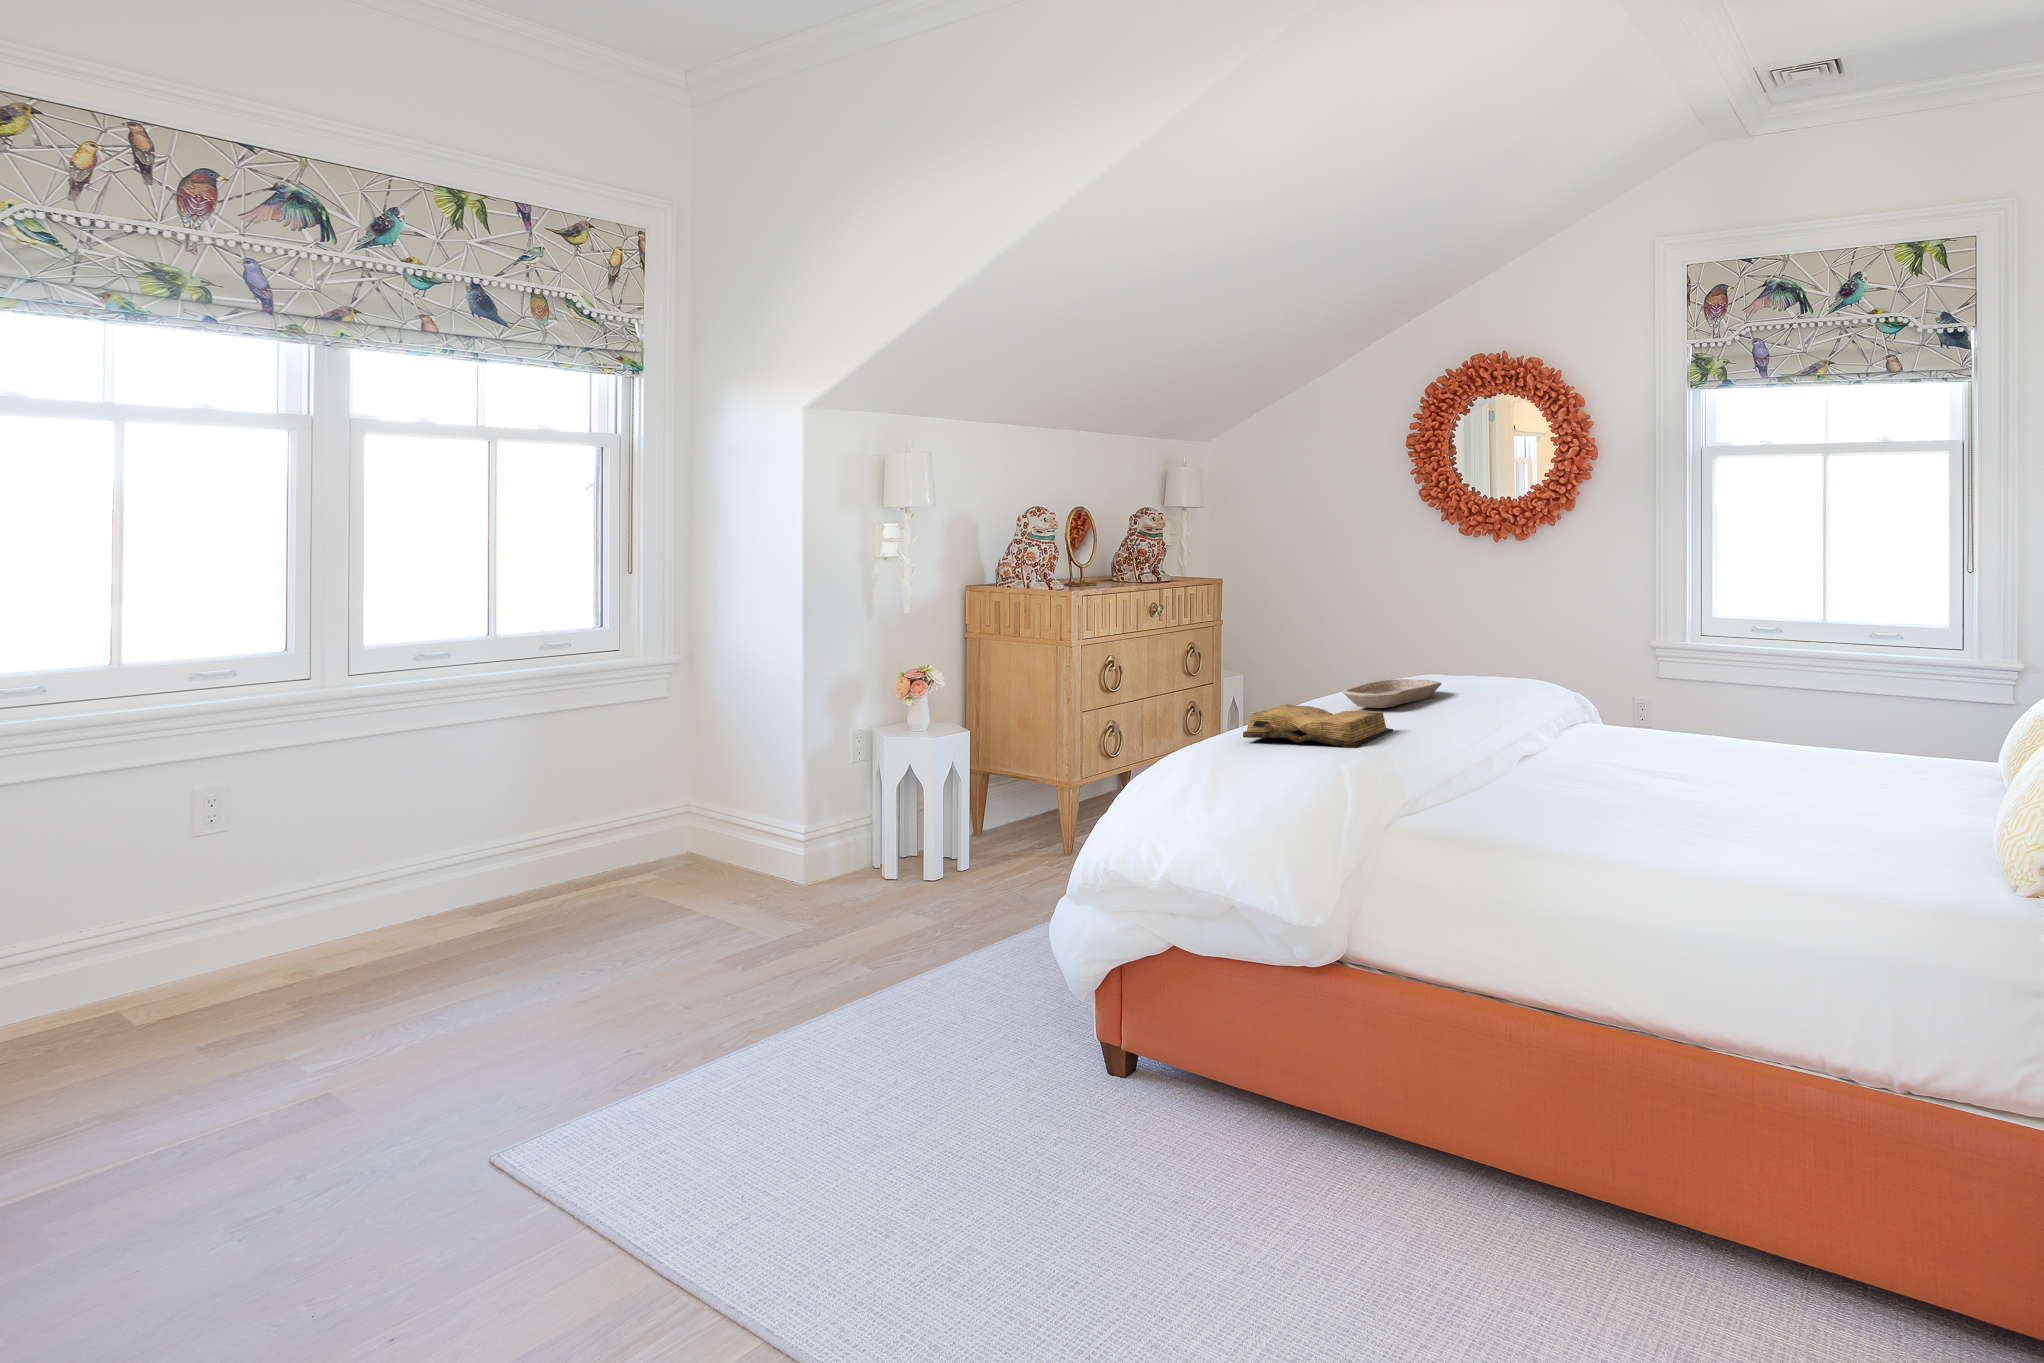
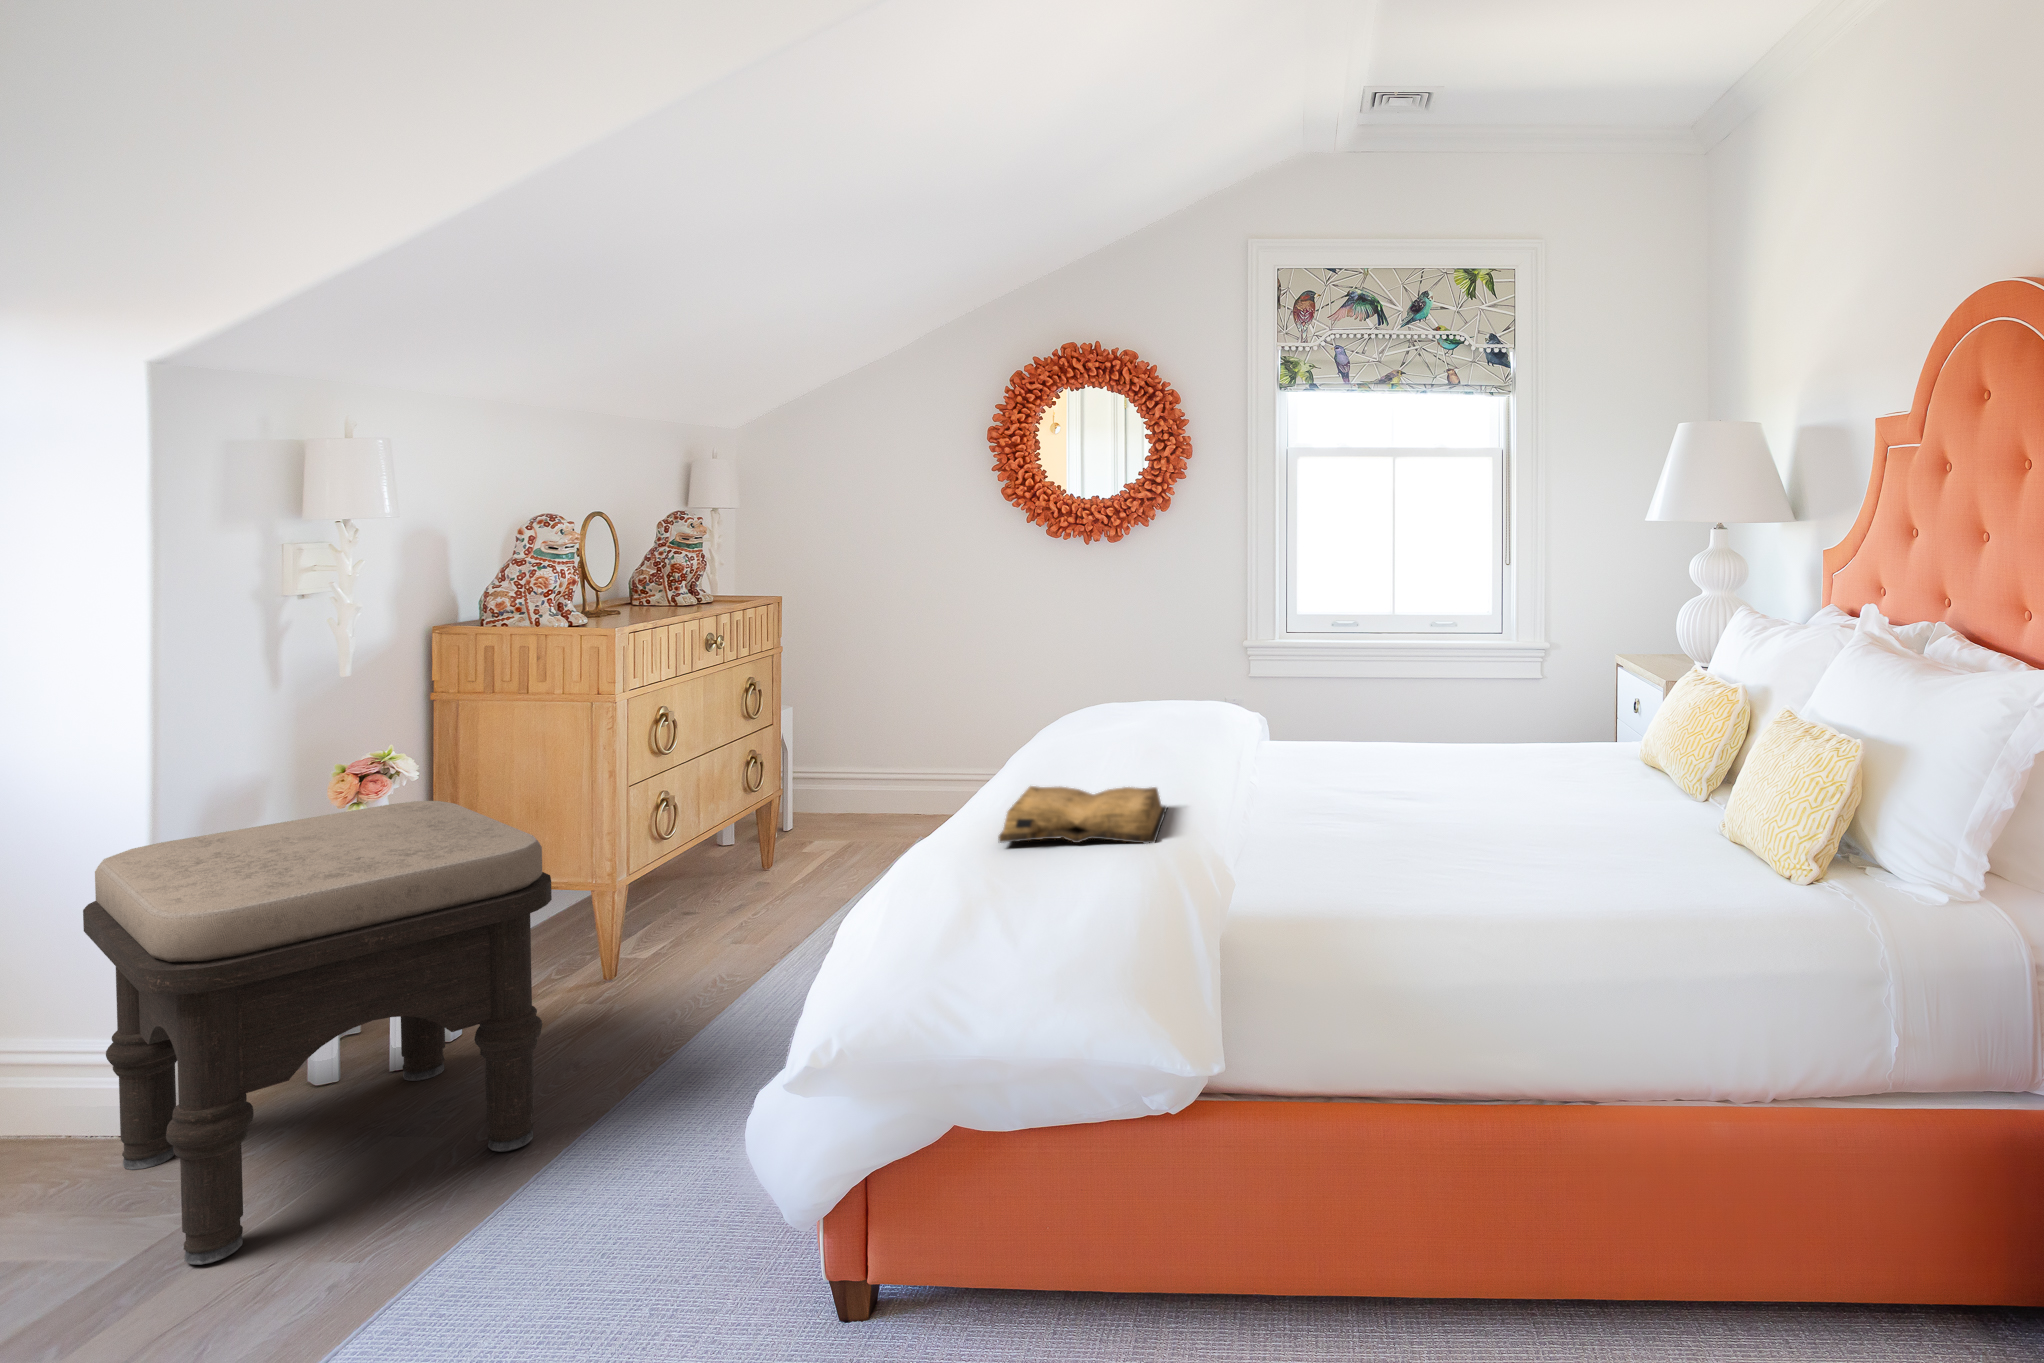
tray: present [1343,679,1442,708] -> none [1068,727,1160,772]
ottoman: none [761,698,998,952] -> present [83,801,552,1265]

